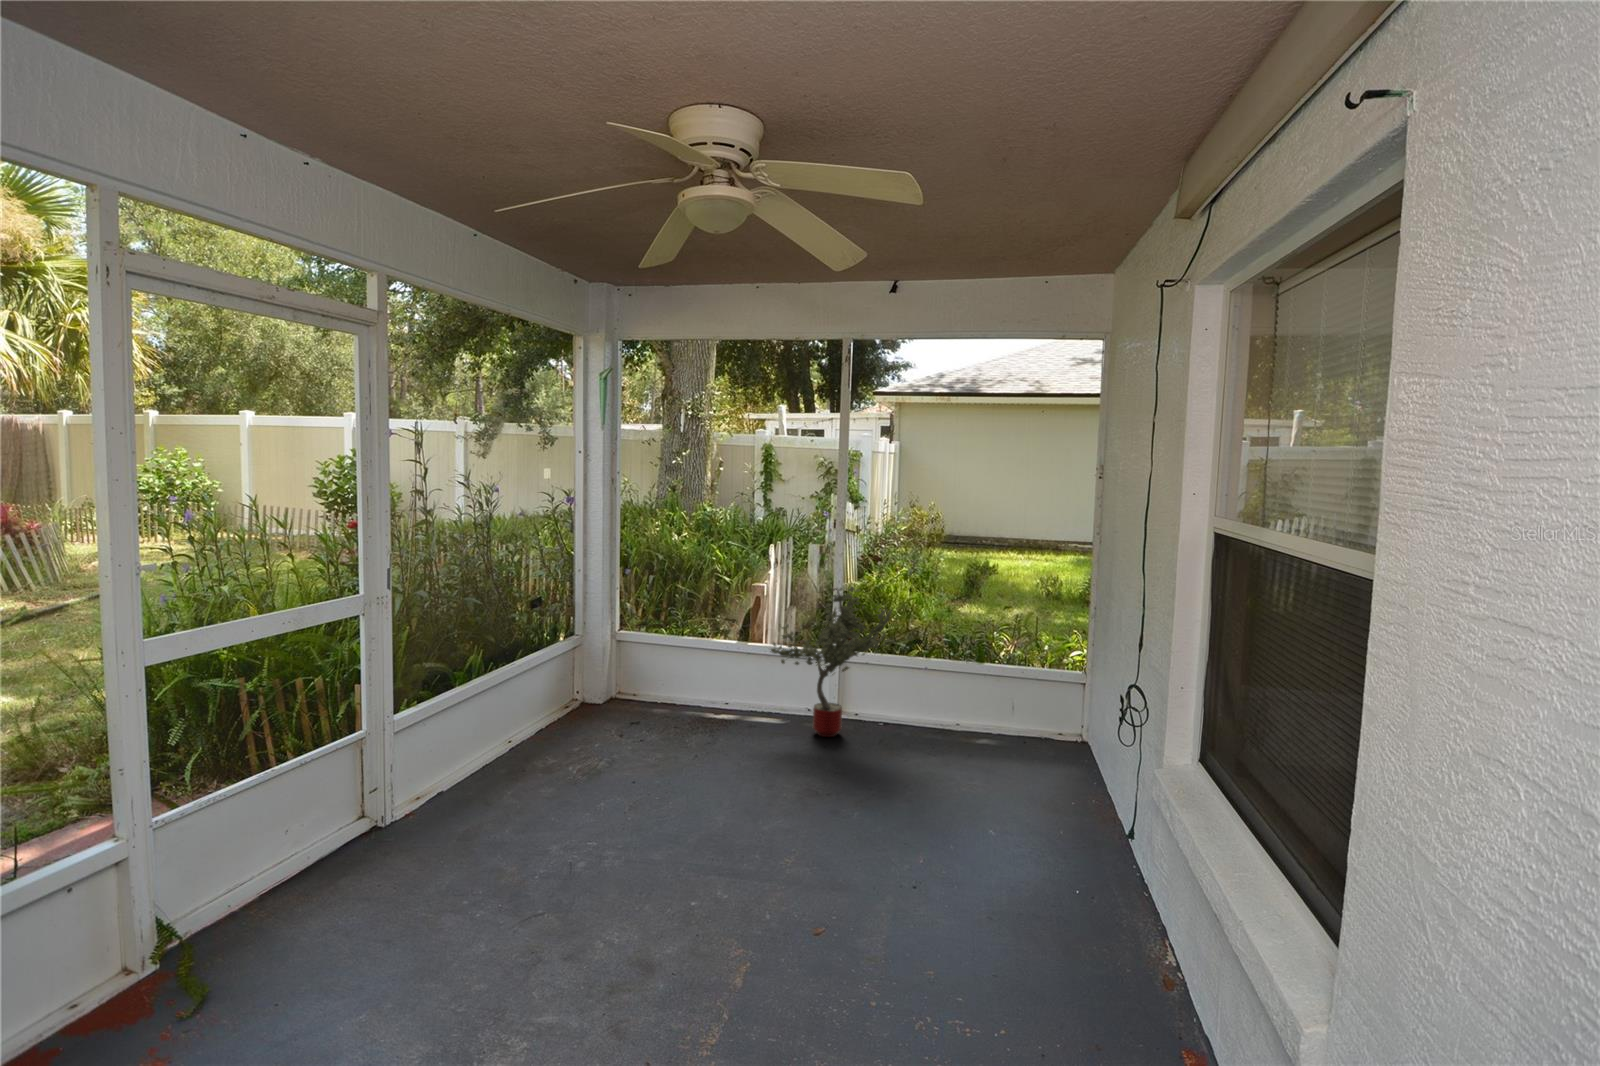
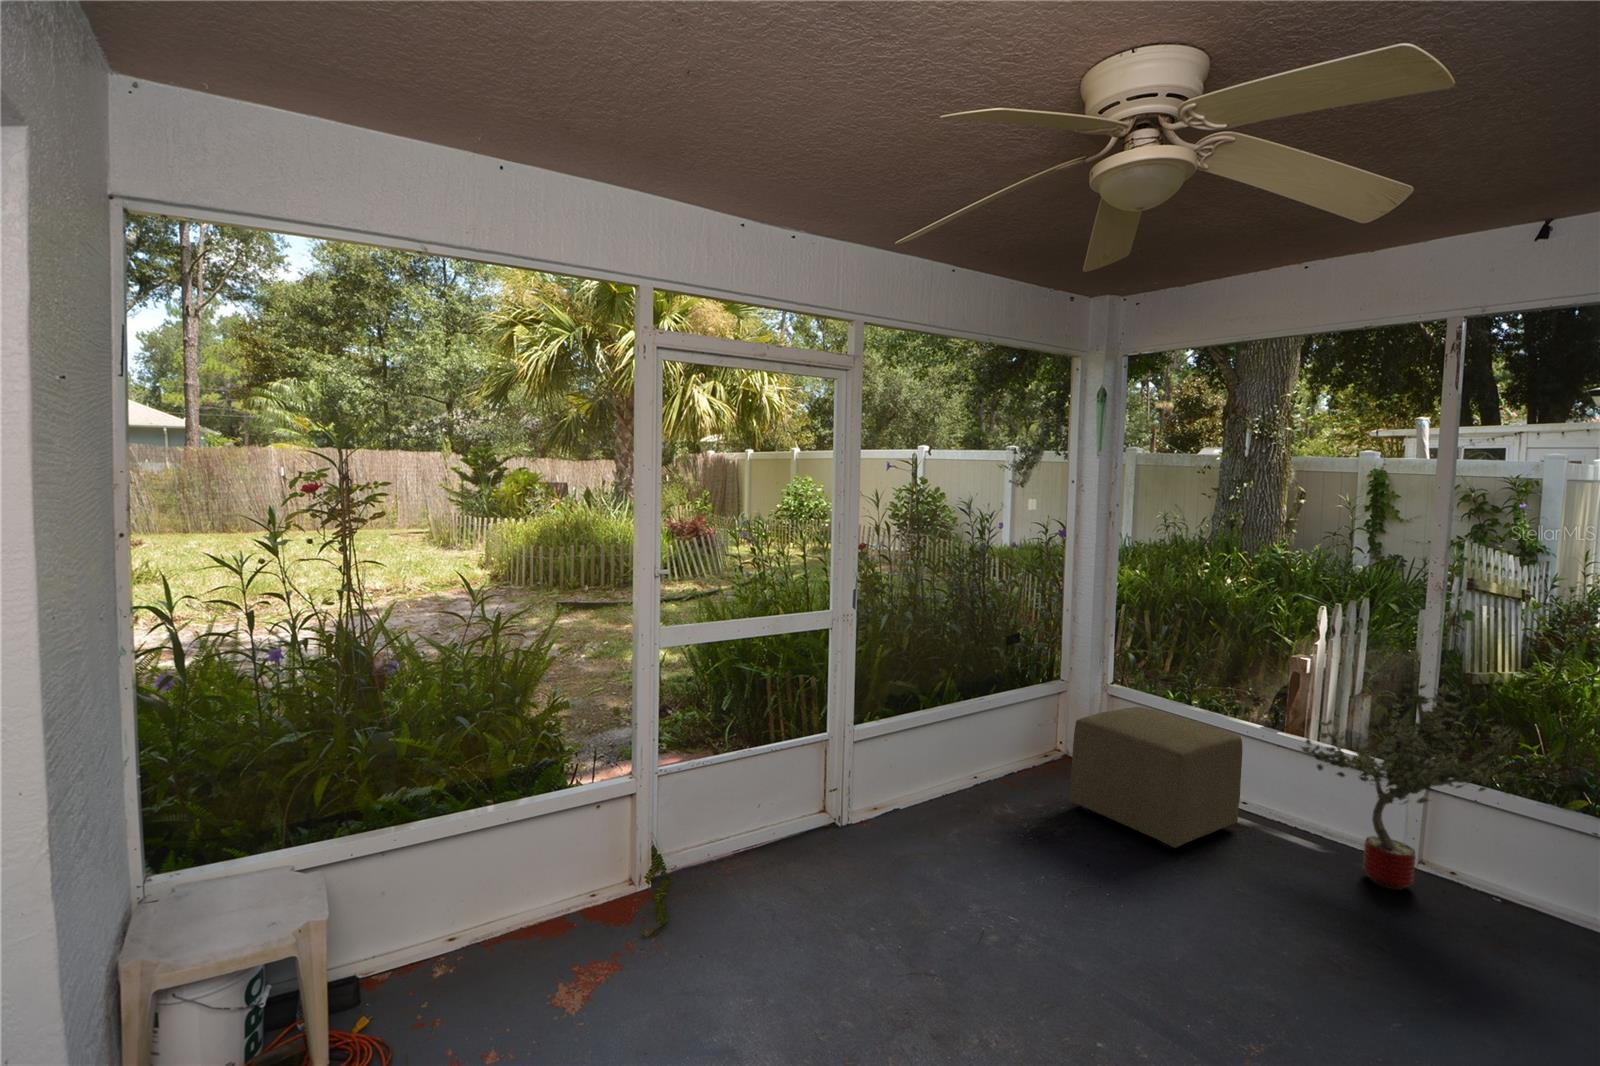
ottoman: none [601,643,731,753] -> present [1070,707,1243,848]

